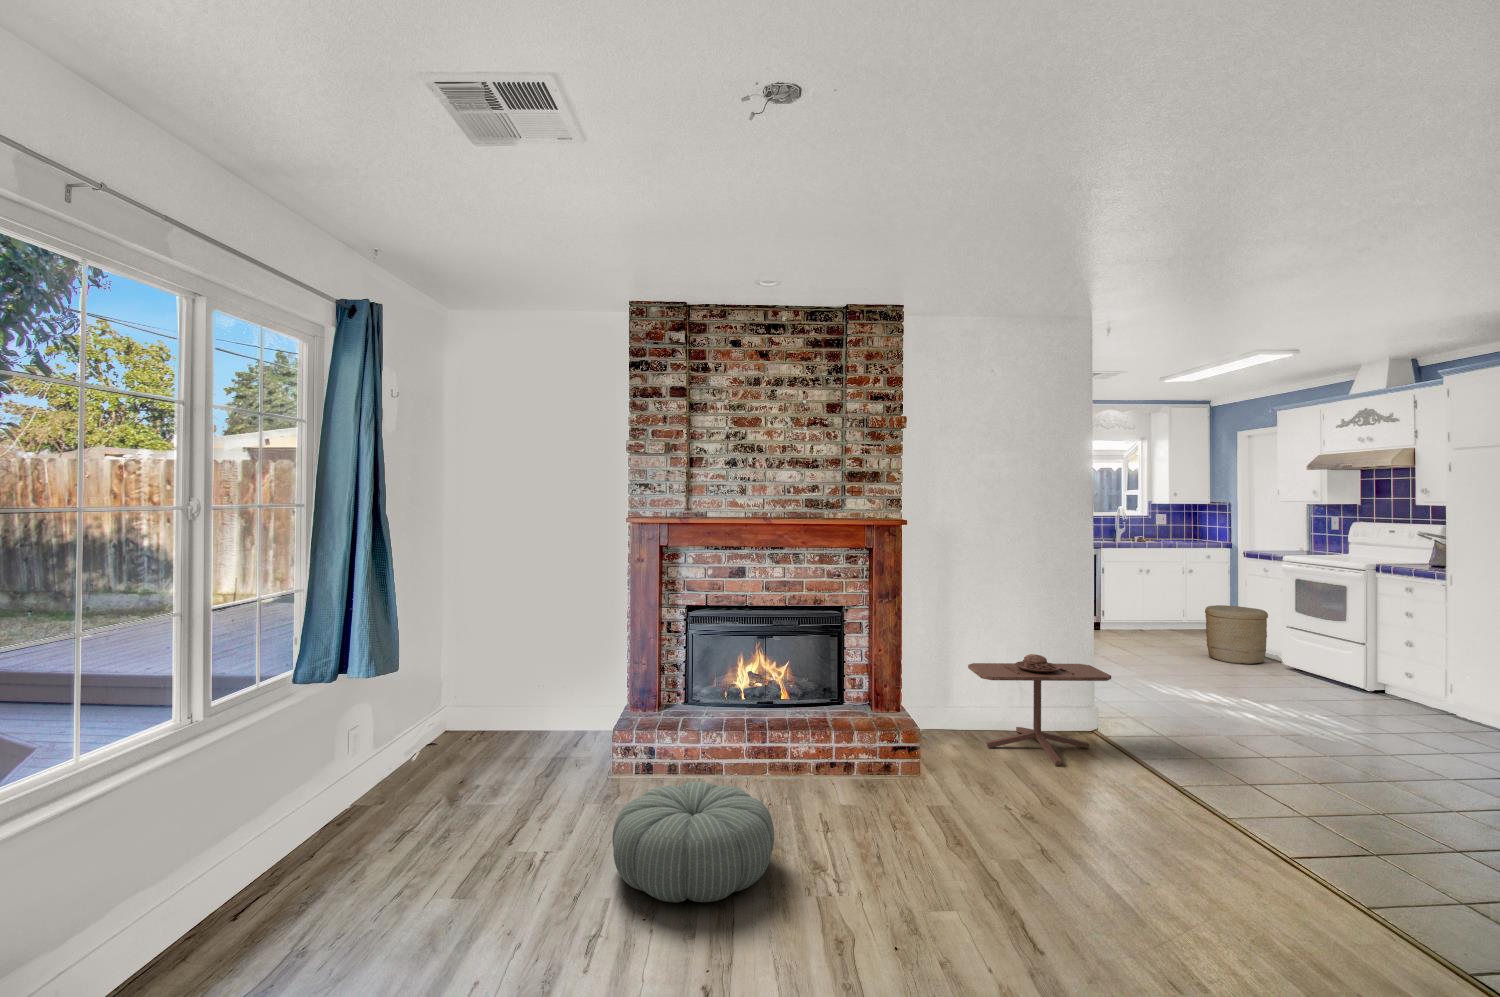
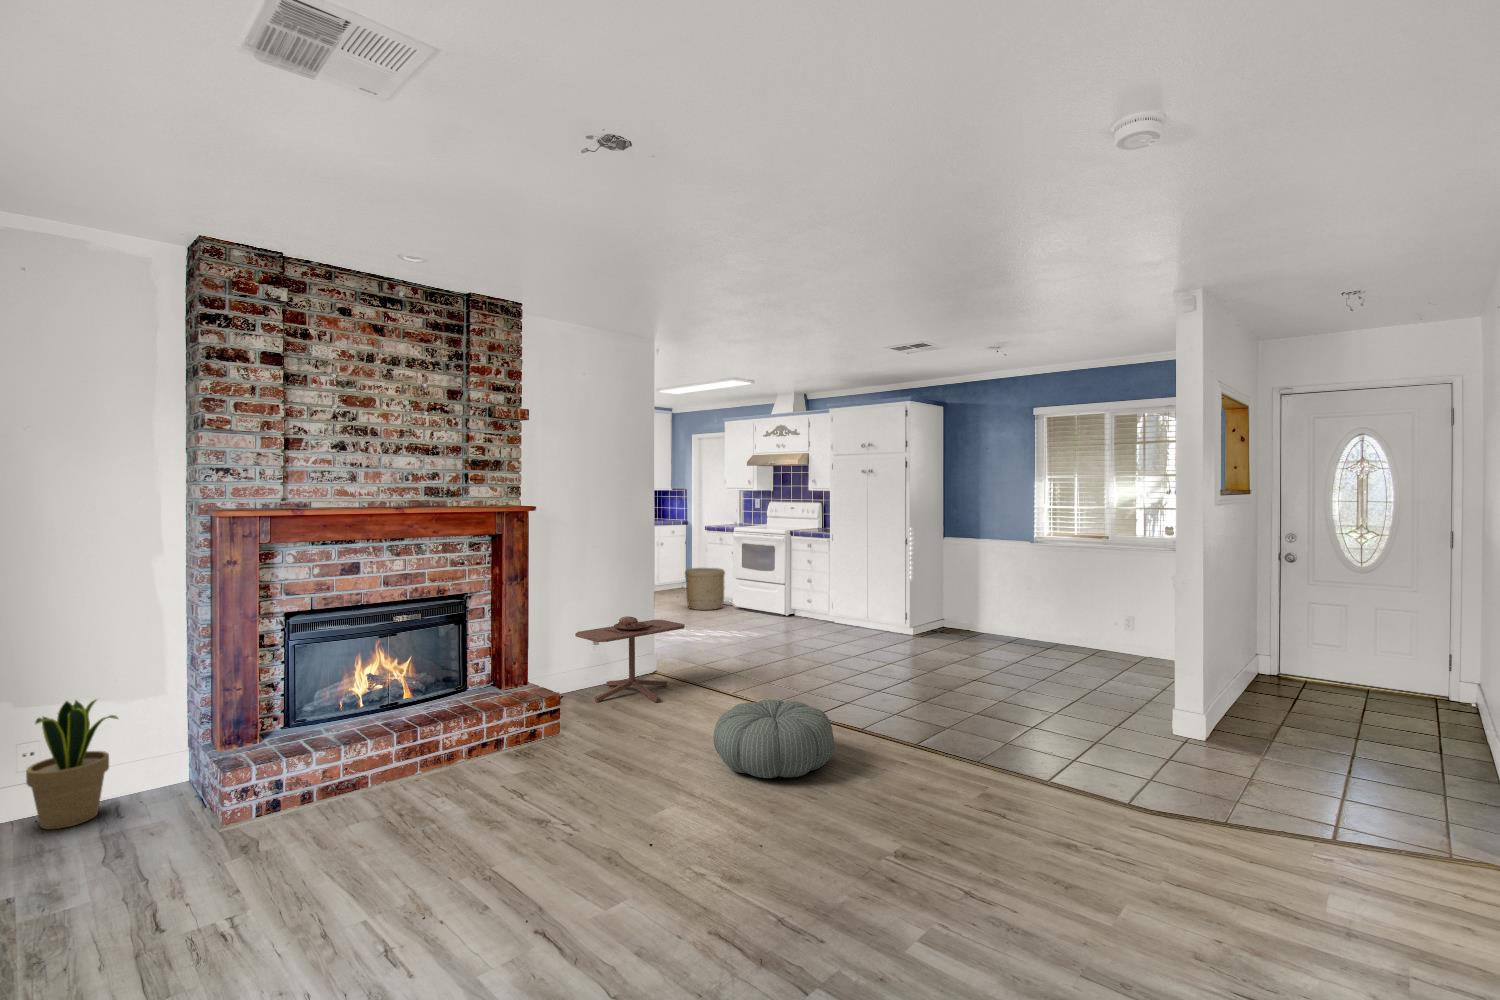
potted plant: none [529,653,578,745] -> present [26,699,118,829]
pouf: present [612,782,774,903] -> present [713,699,834,778]

